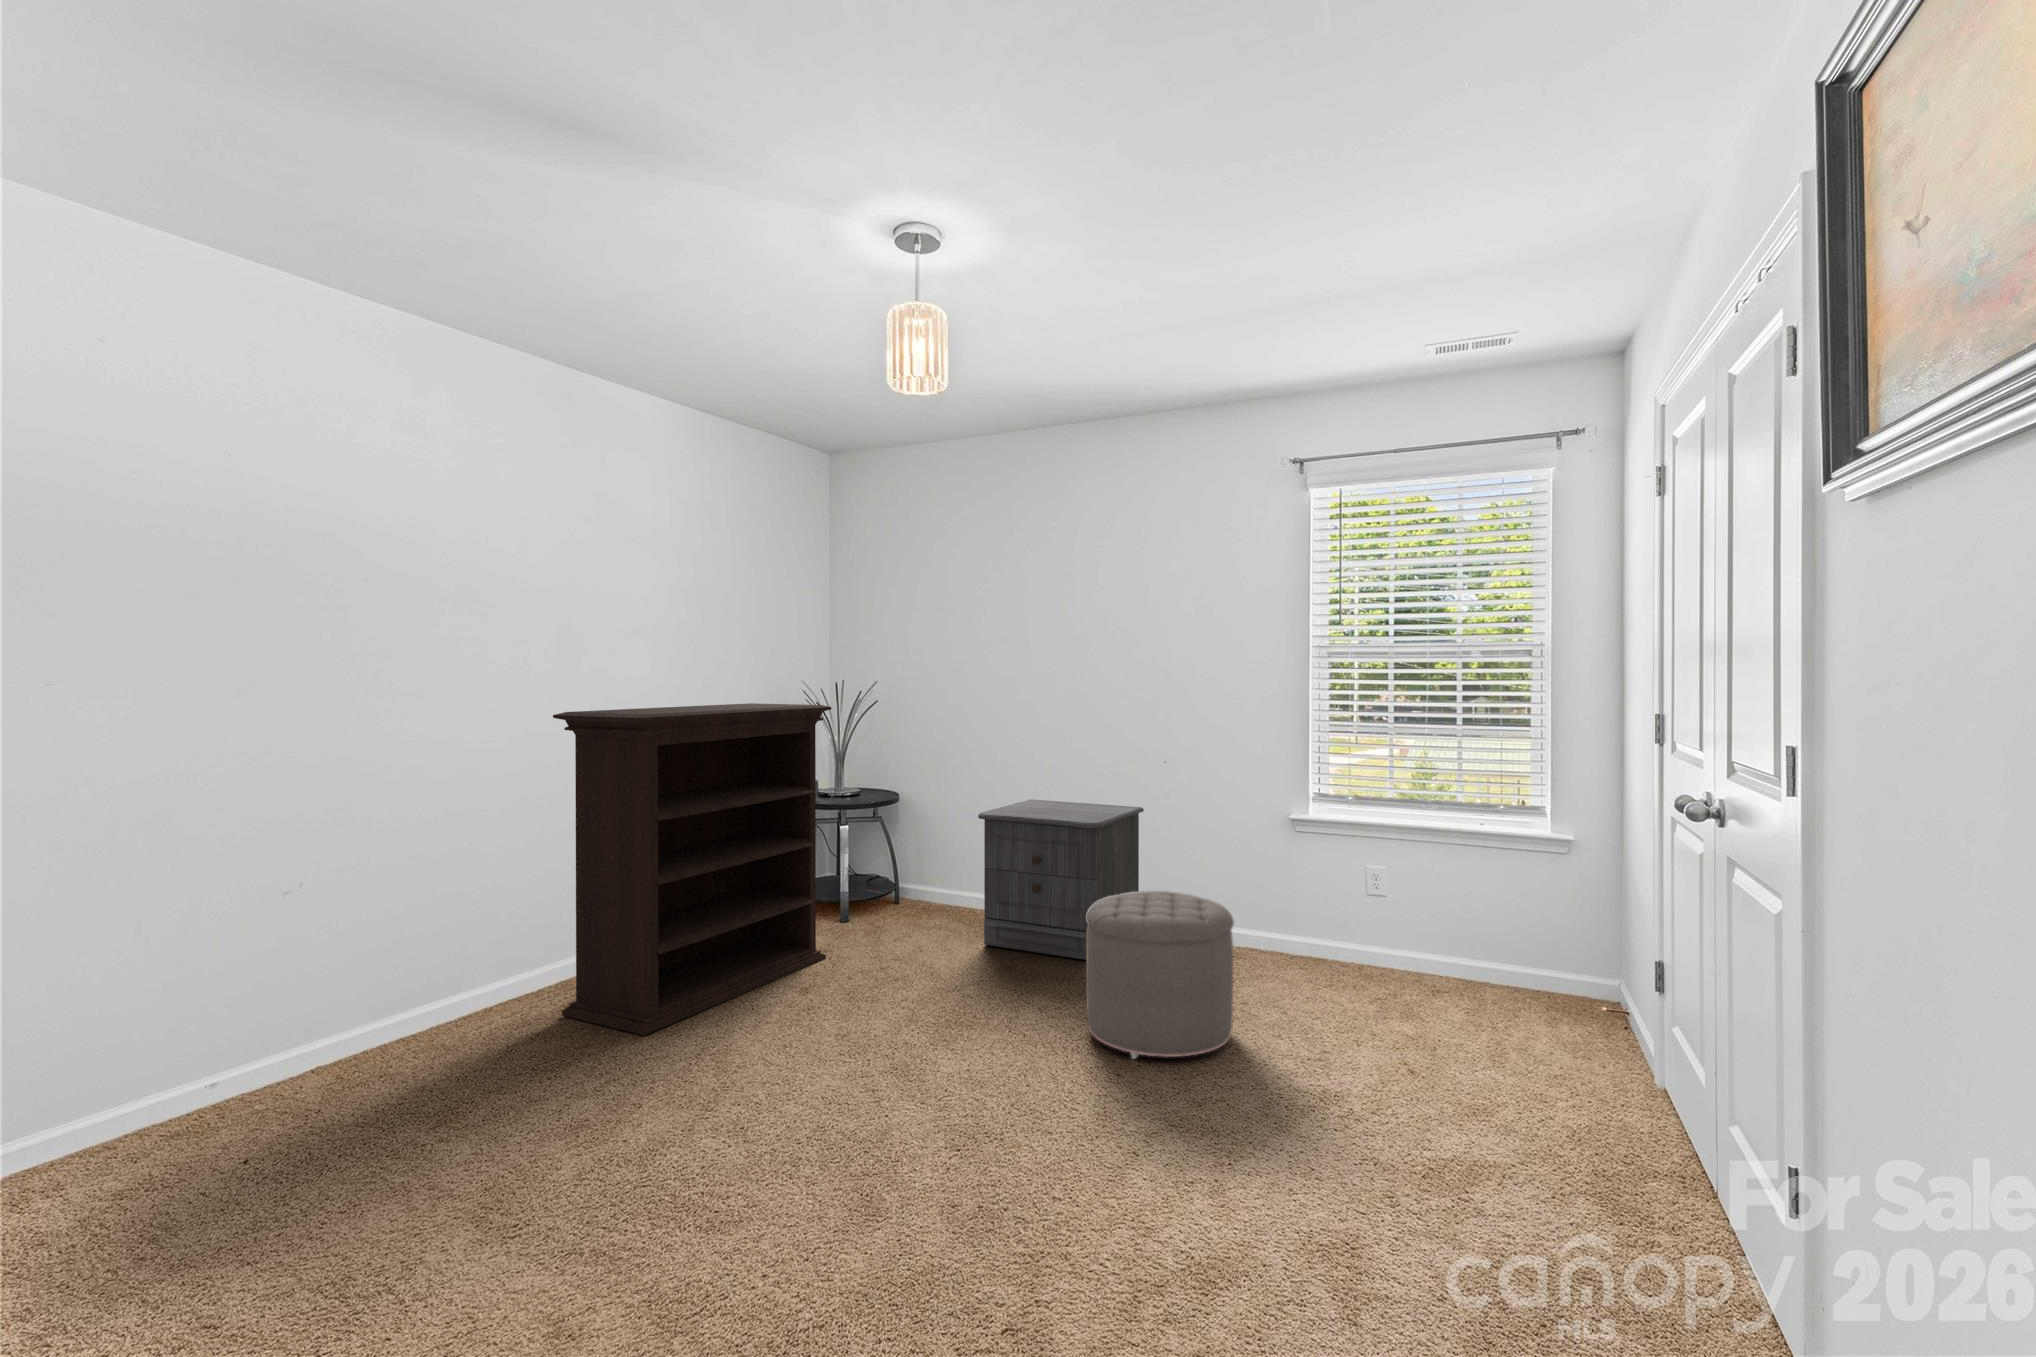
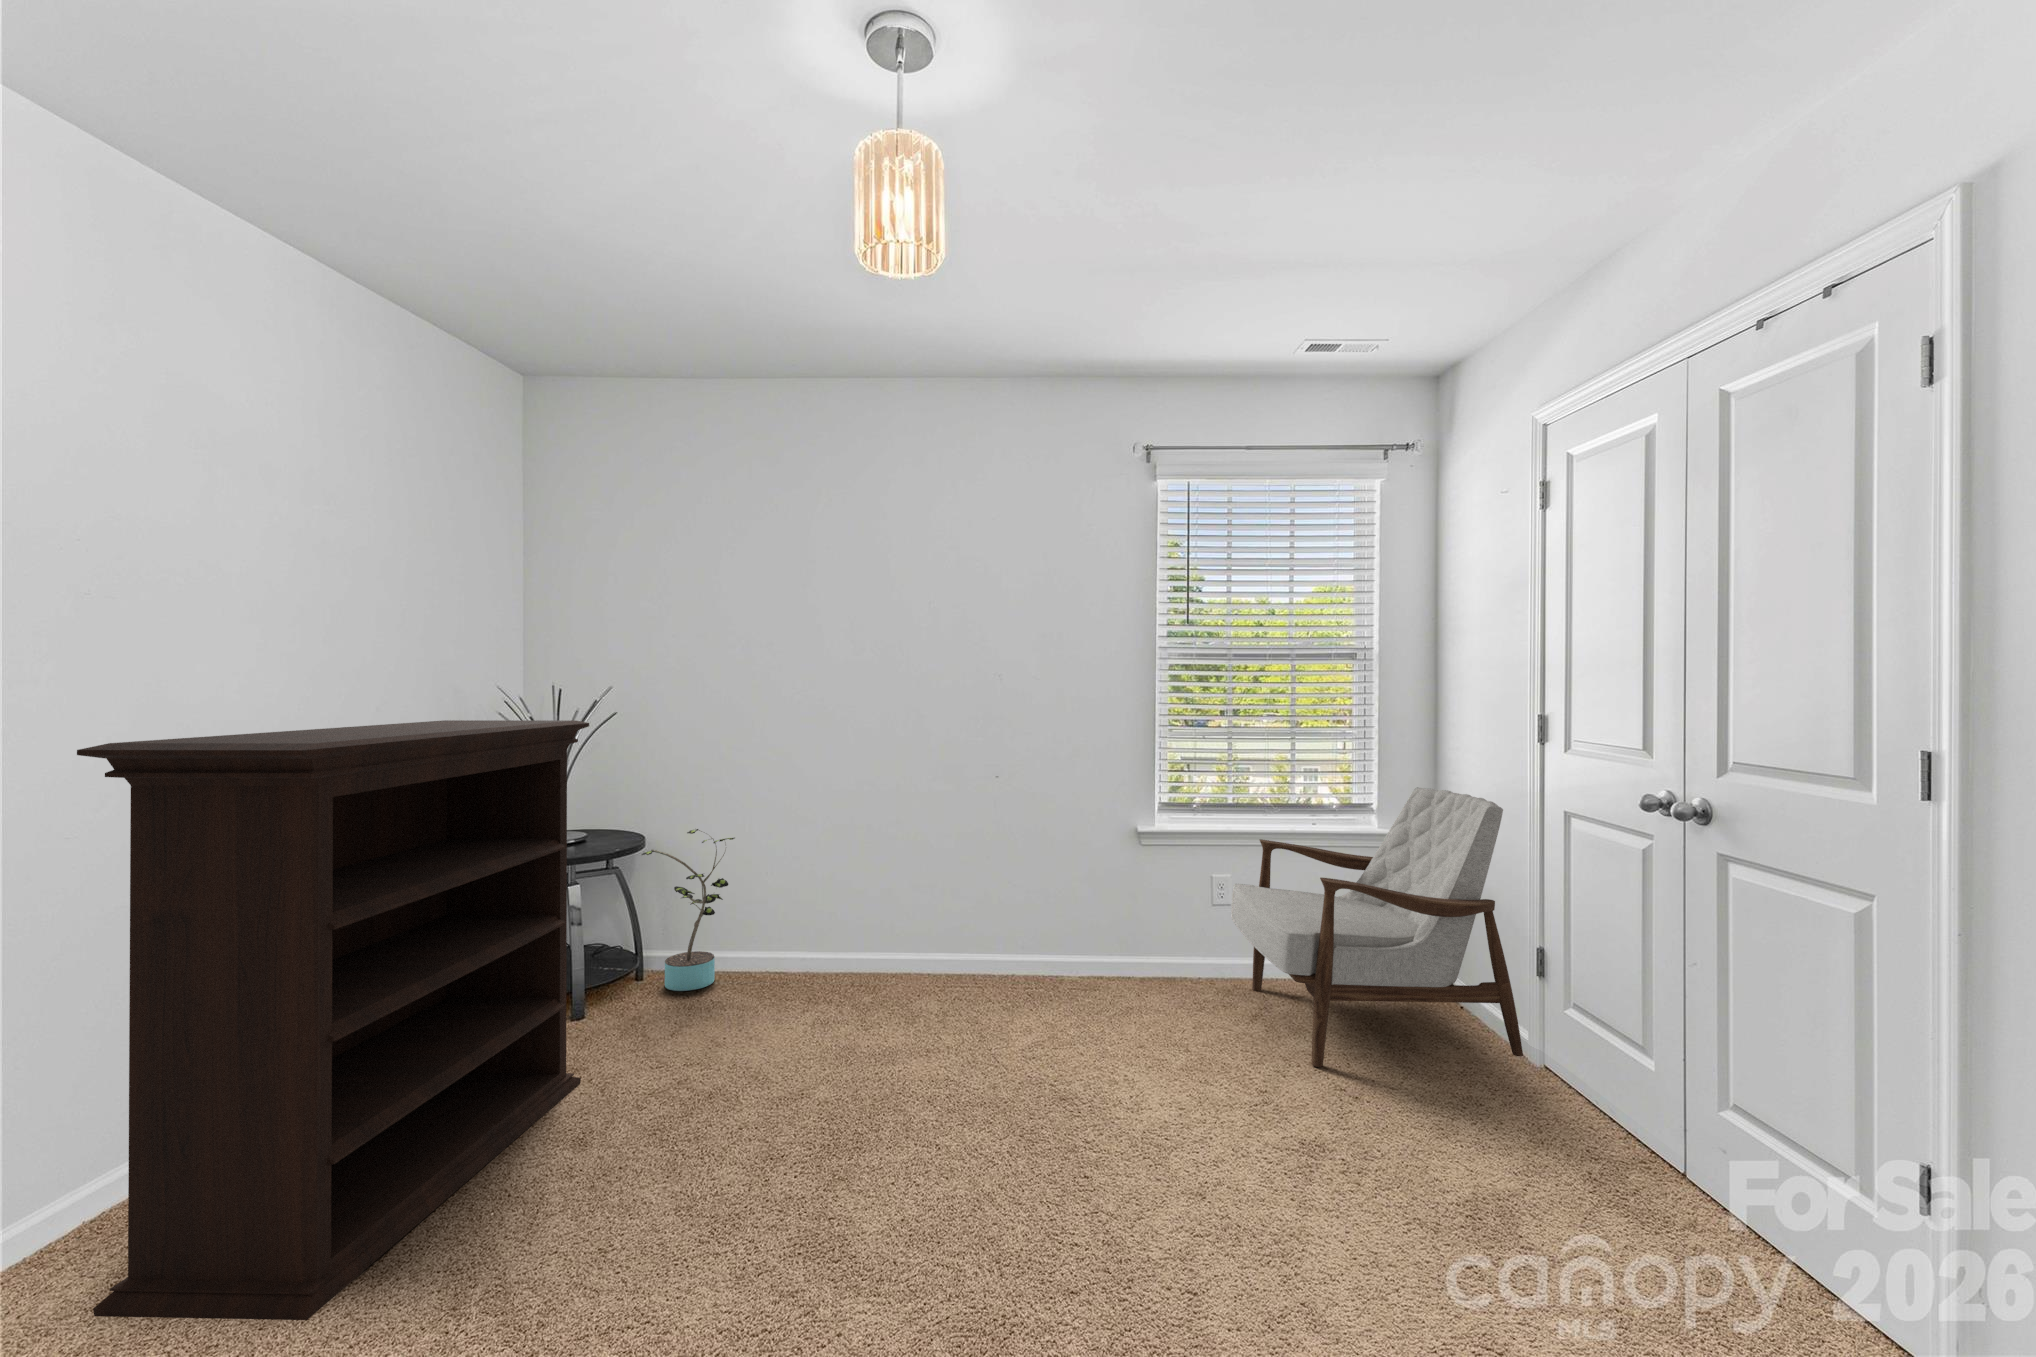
armchair: none [1355,790,1622,1064] -> present [1231,787,1523,1067]
potted plant: none [895,793,963,917] -> present [642,829,734,991]
nightstand: present [978,799,1144,960] -> none [789,829,971,1023]
ottoman: present [1086,891,1234,1059] -> none [1014,936,1196,1164]

